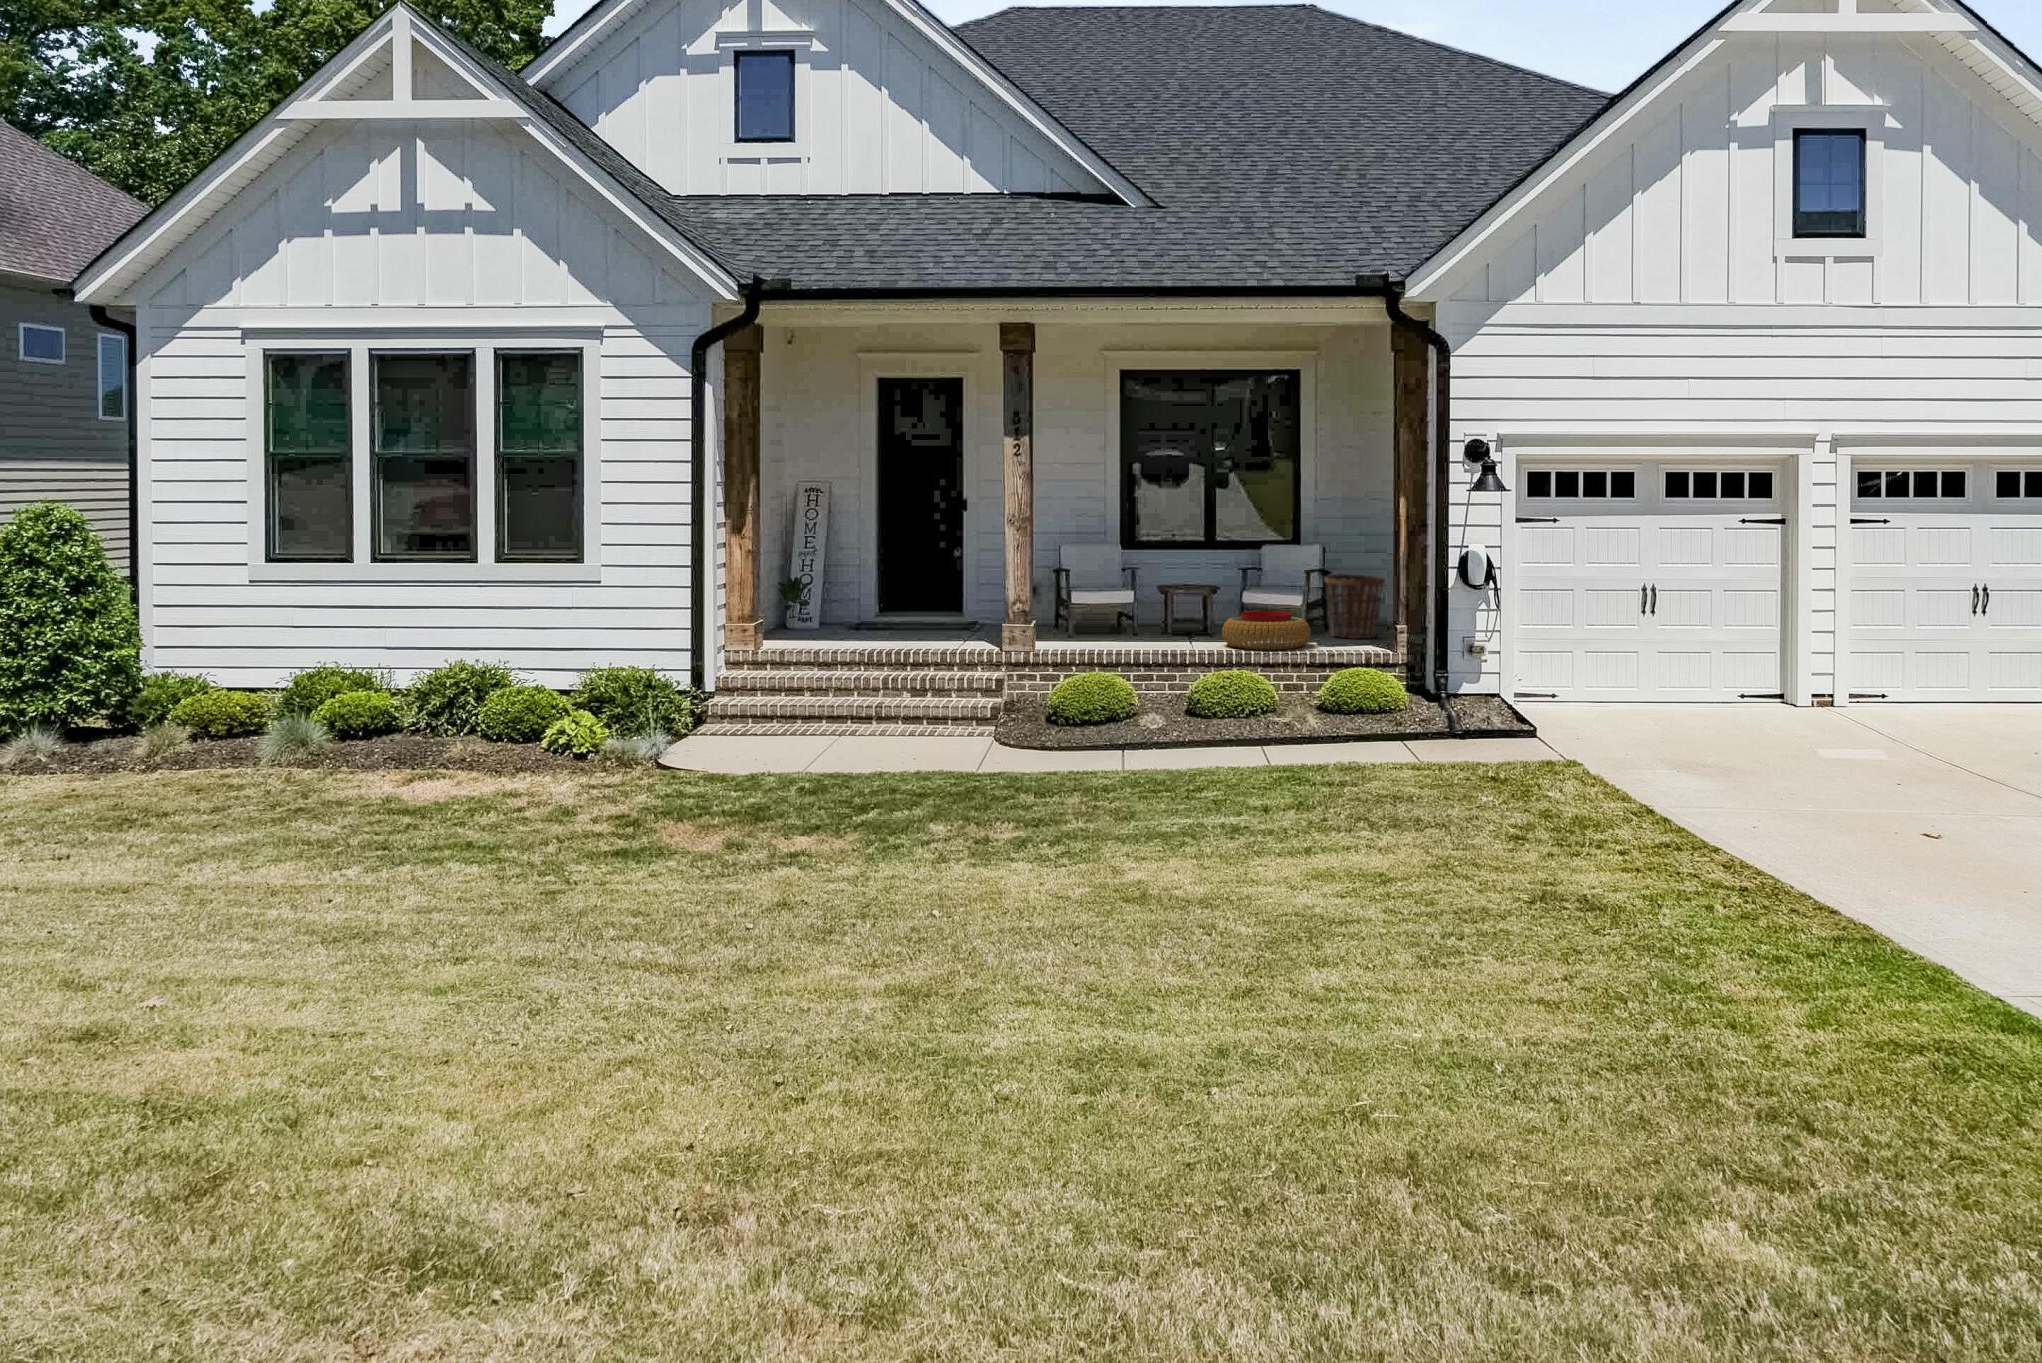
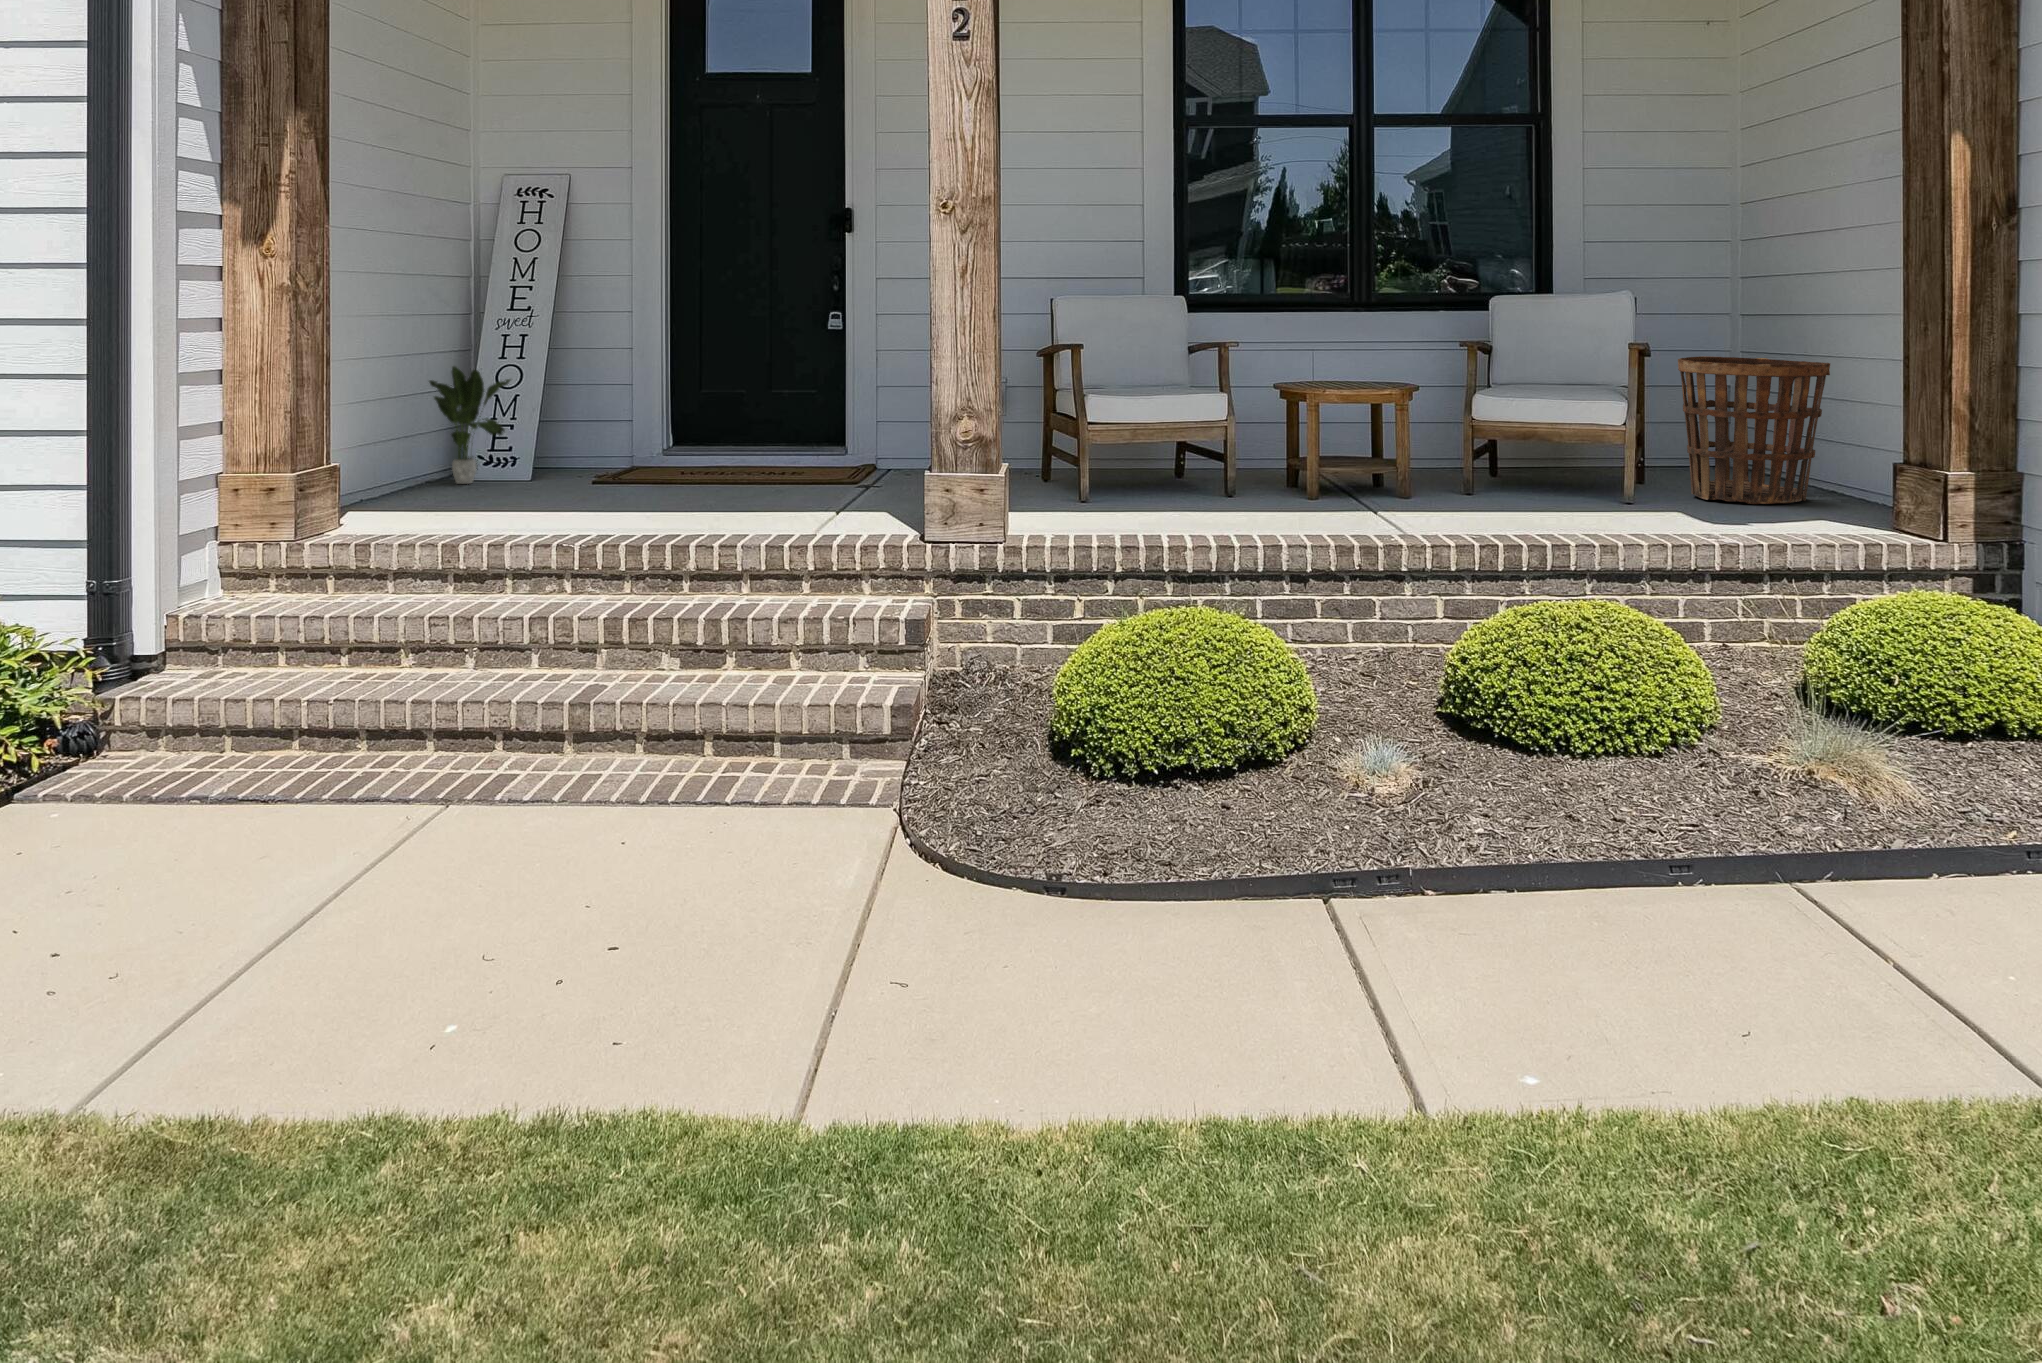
pouf: present [1222,611,1310,650] -> none [1469,439,1698,535]

